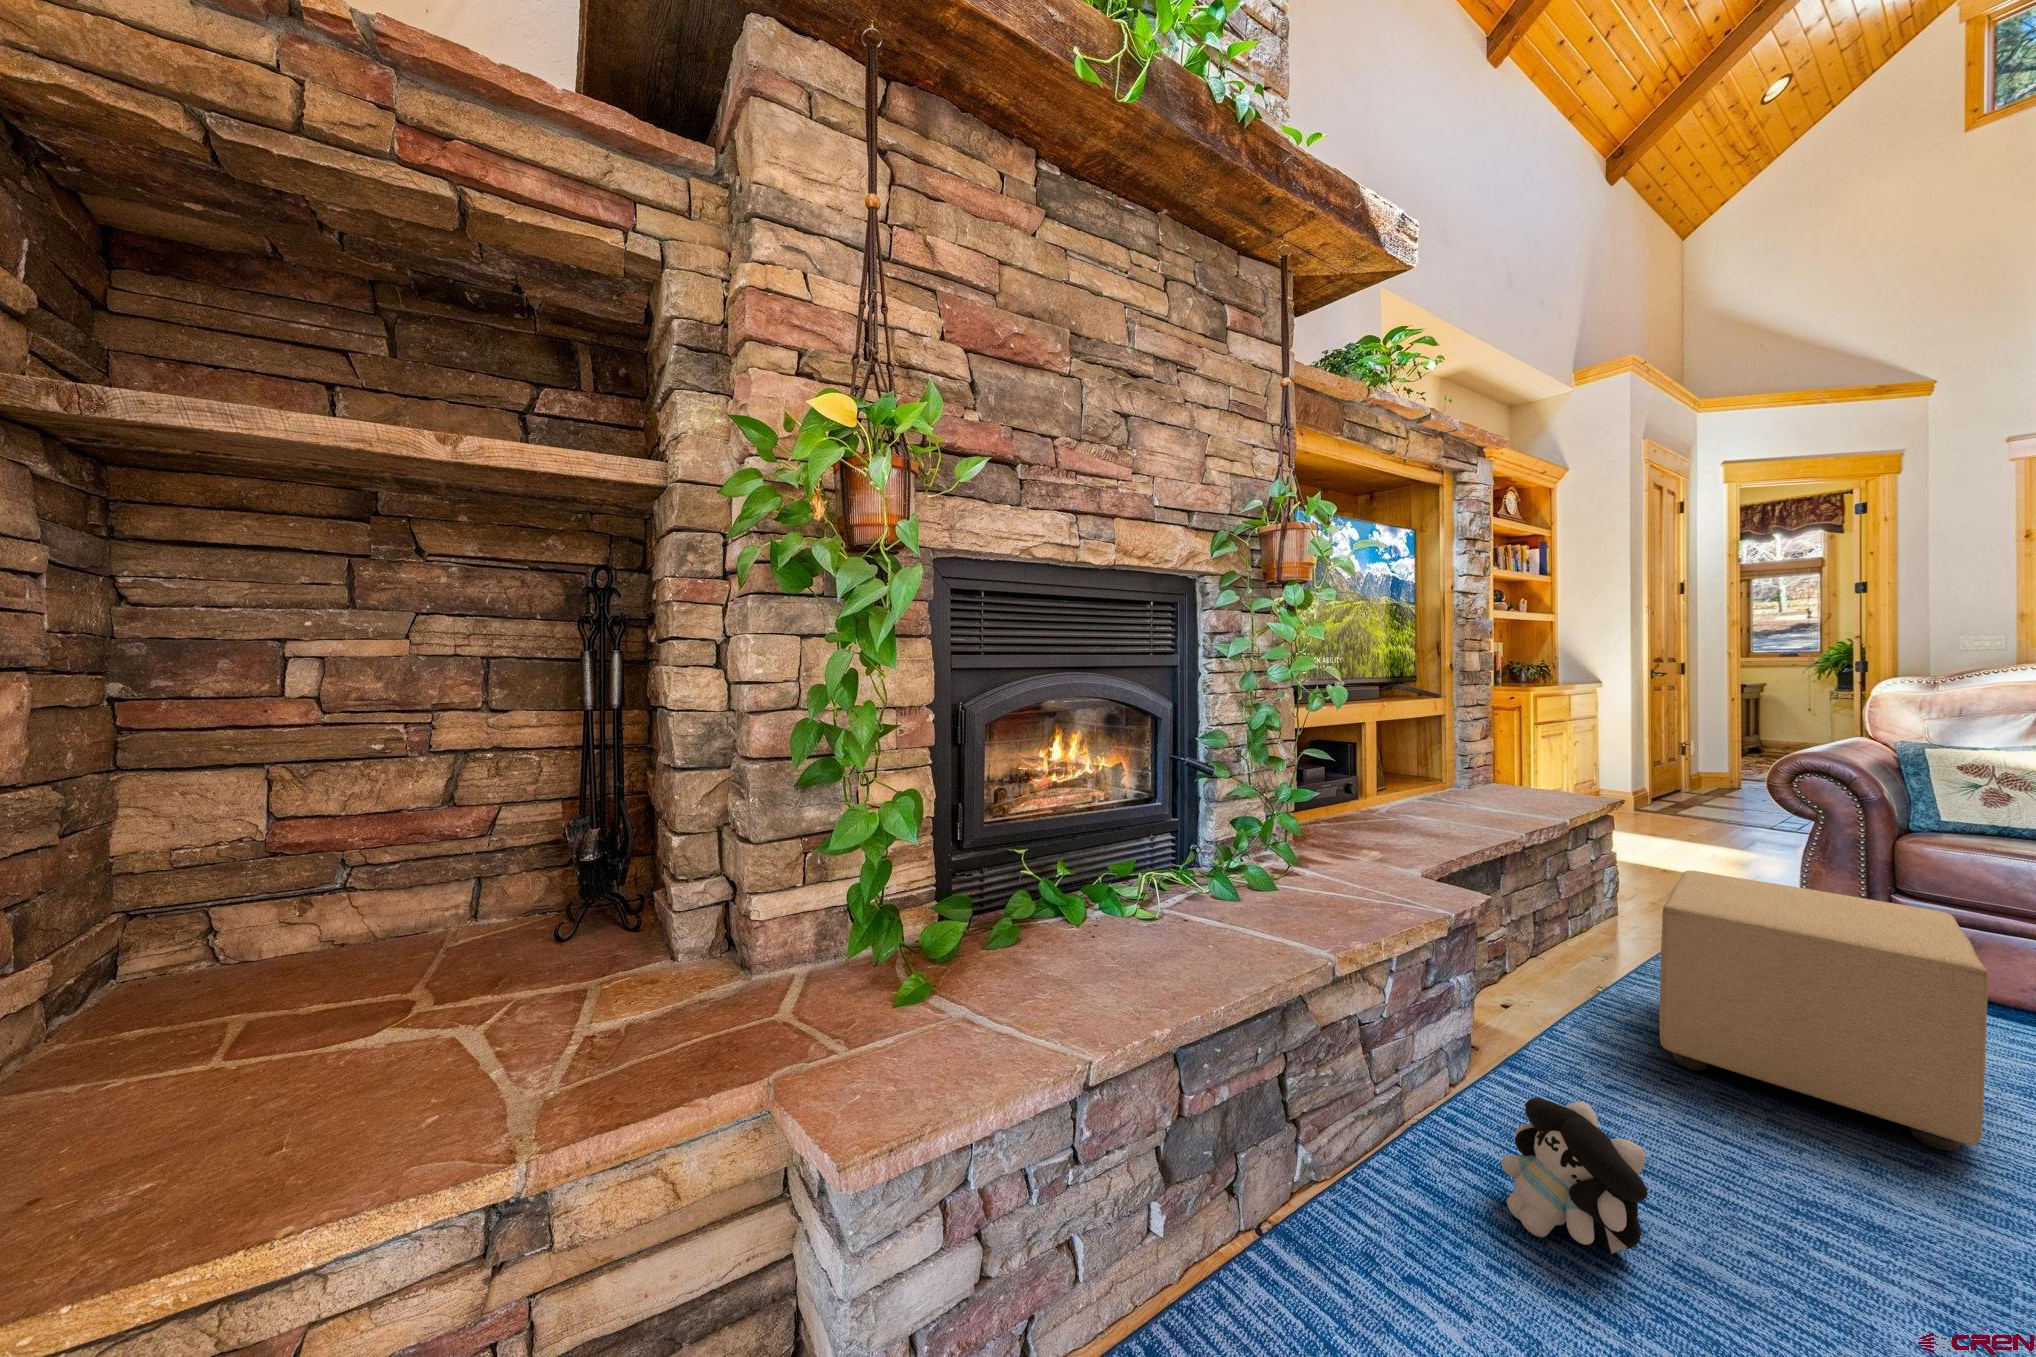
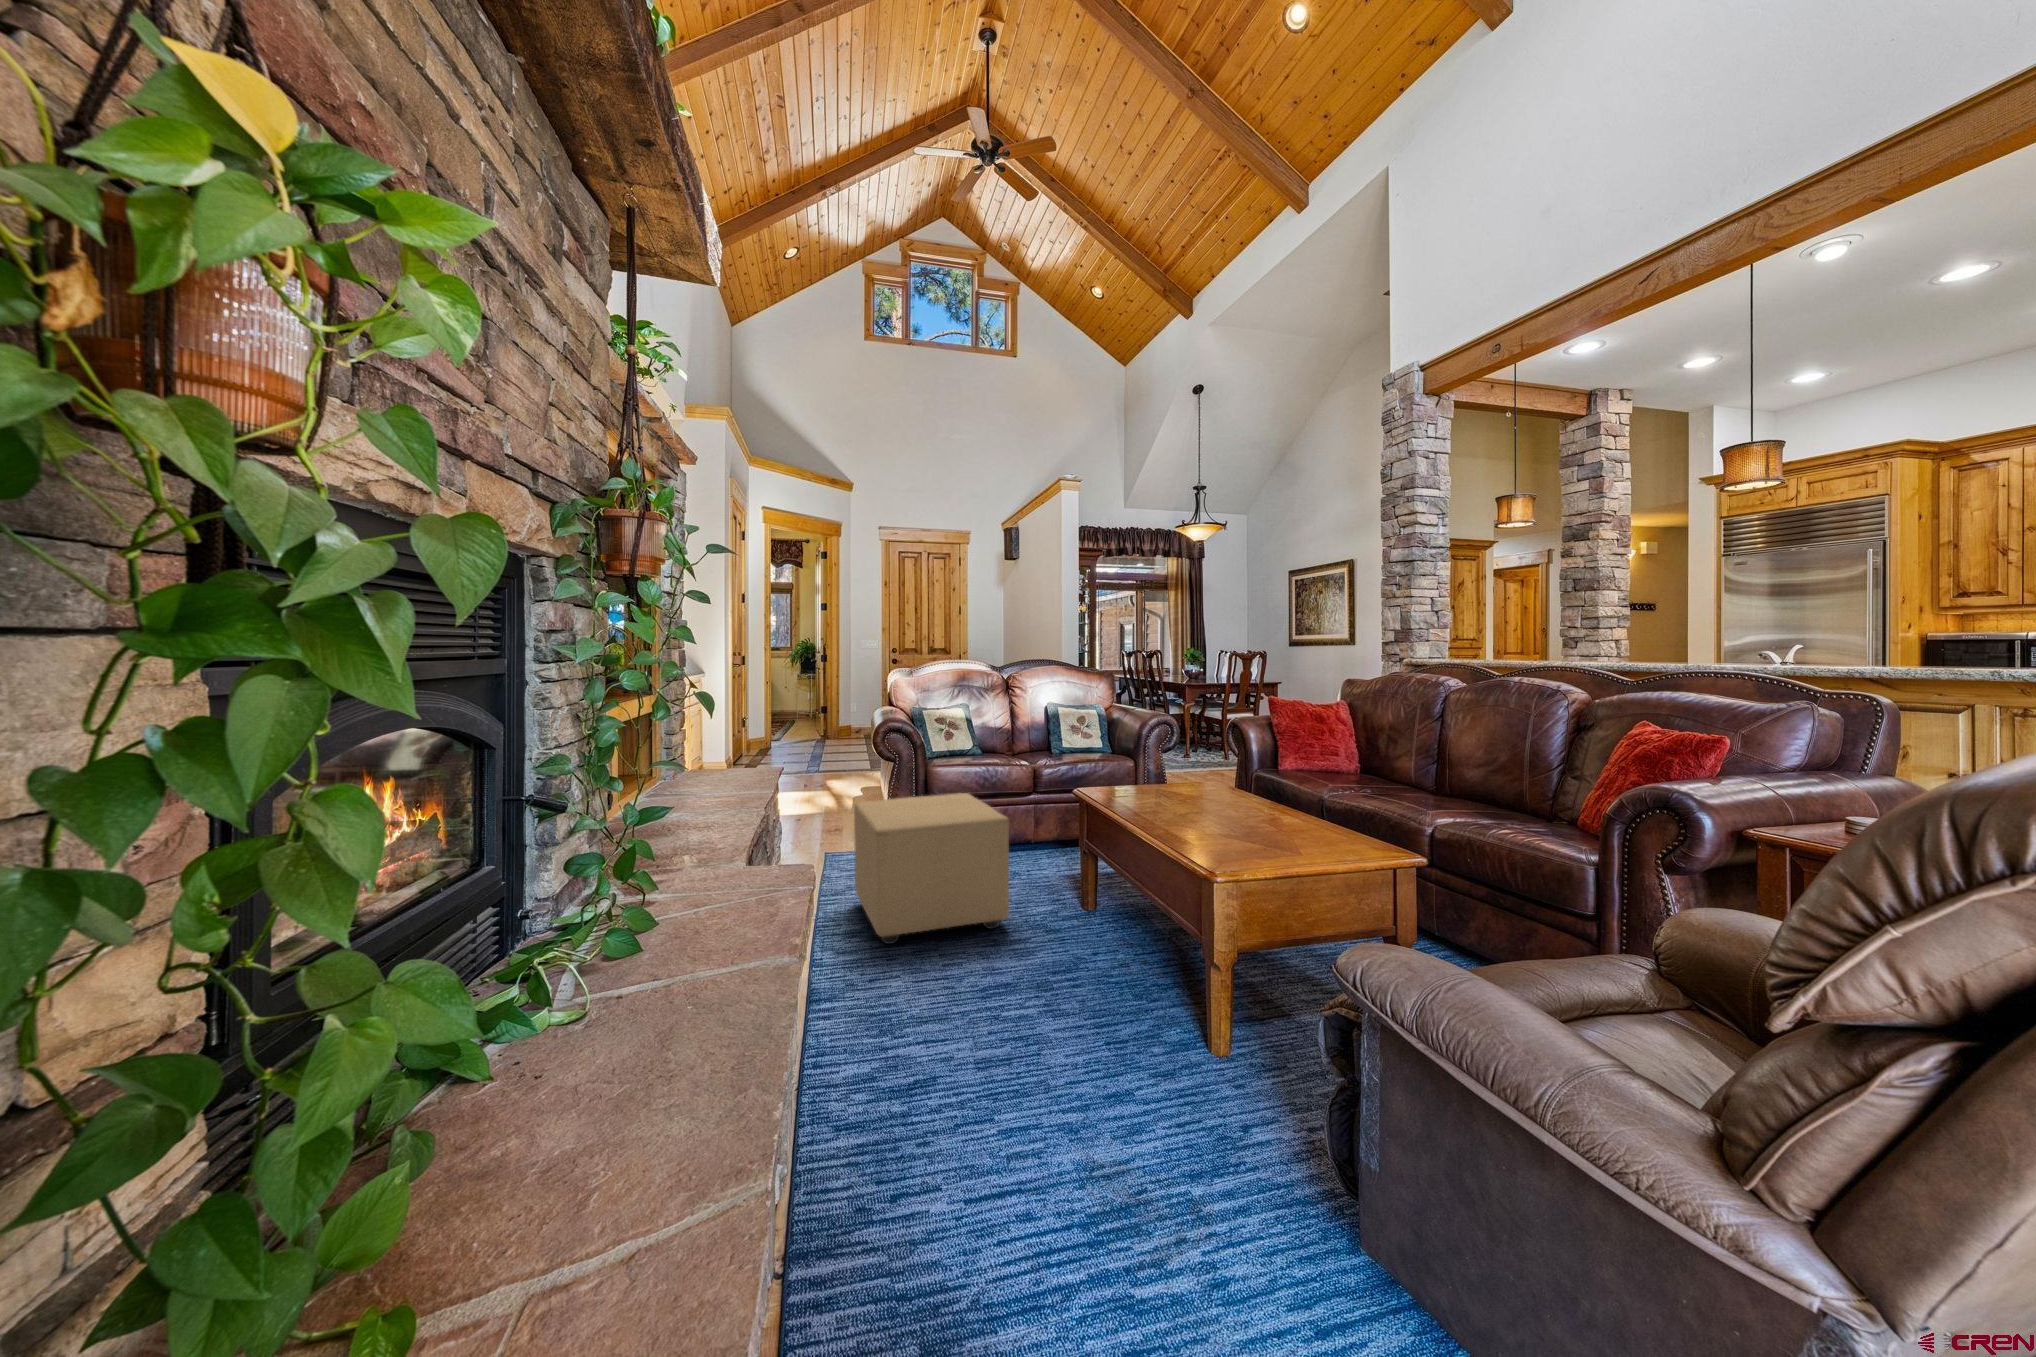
plush toy: present [1501,1098,1648,1254] -> none [884,988,974,1105]

